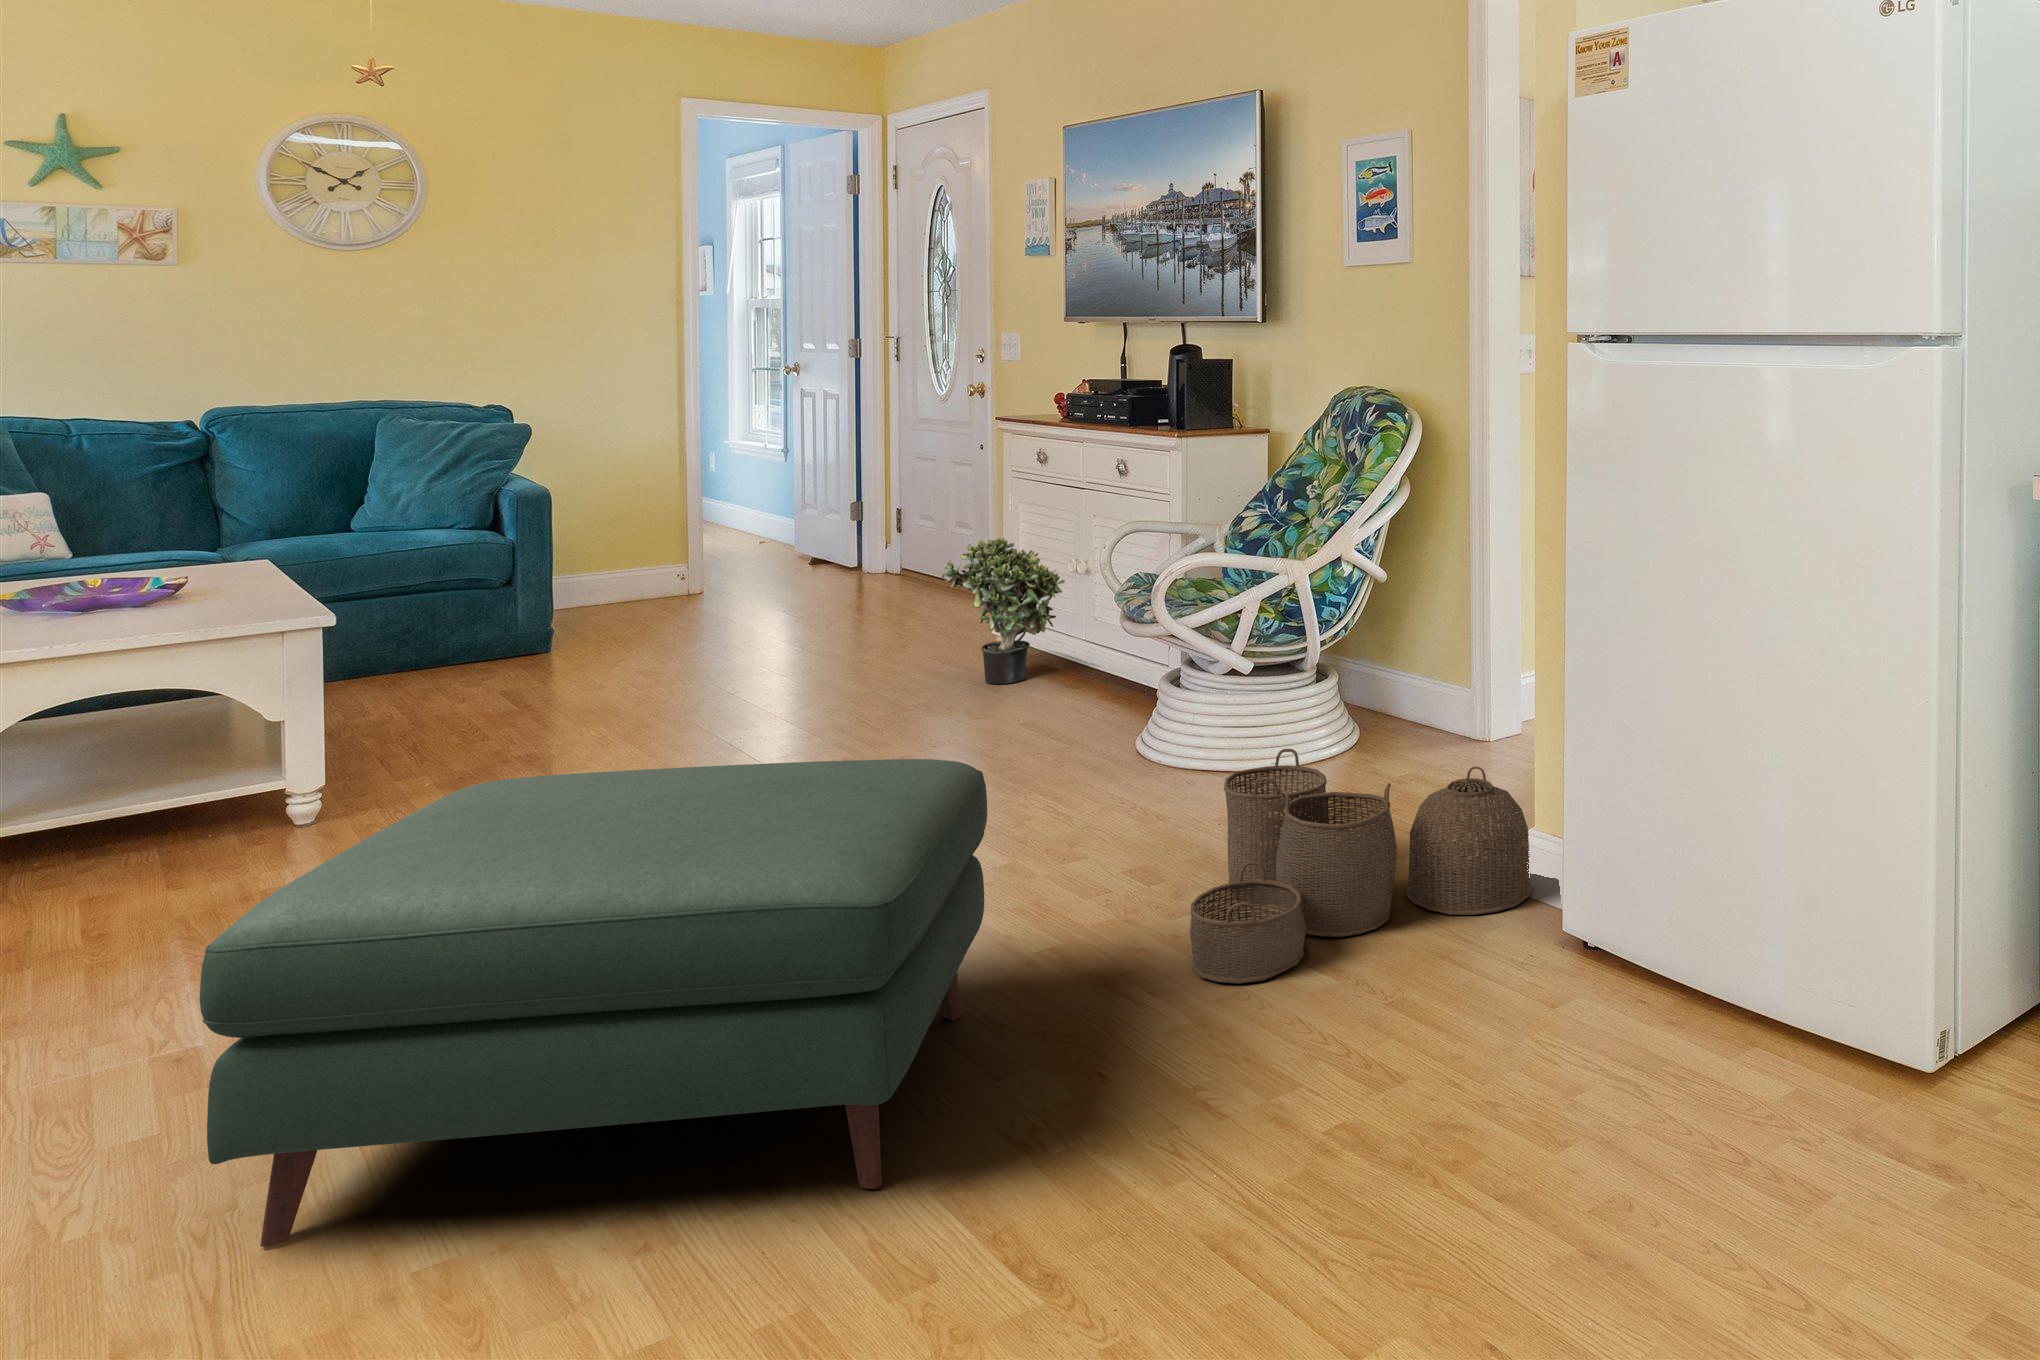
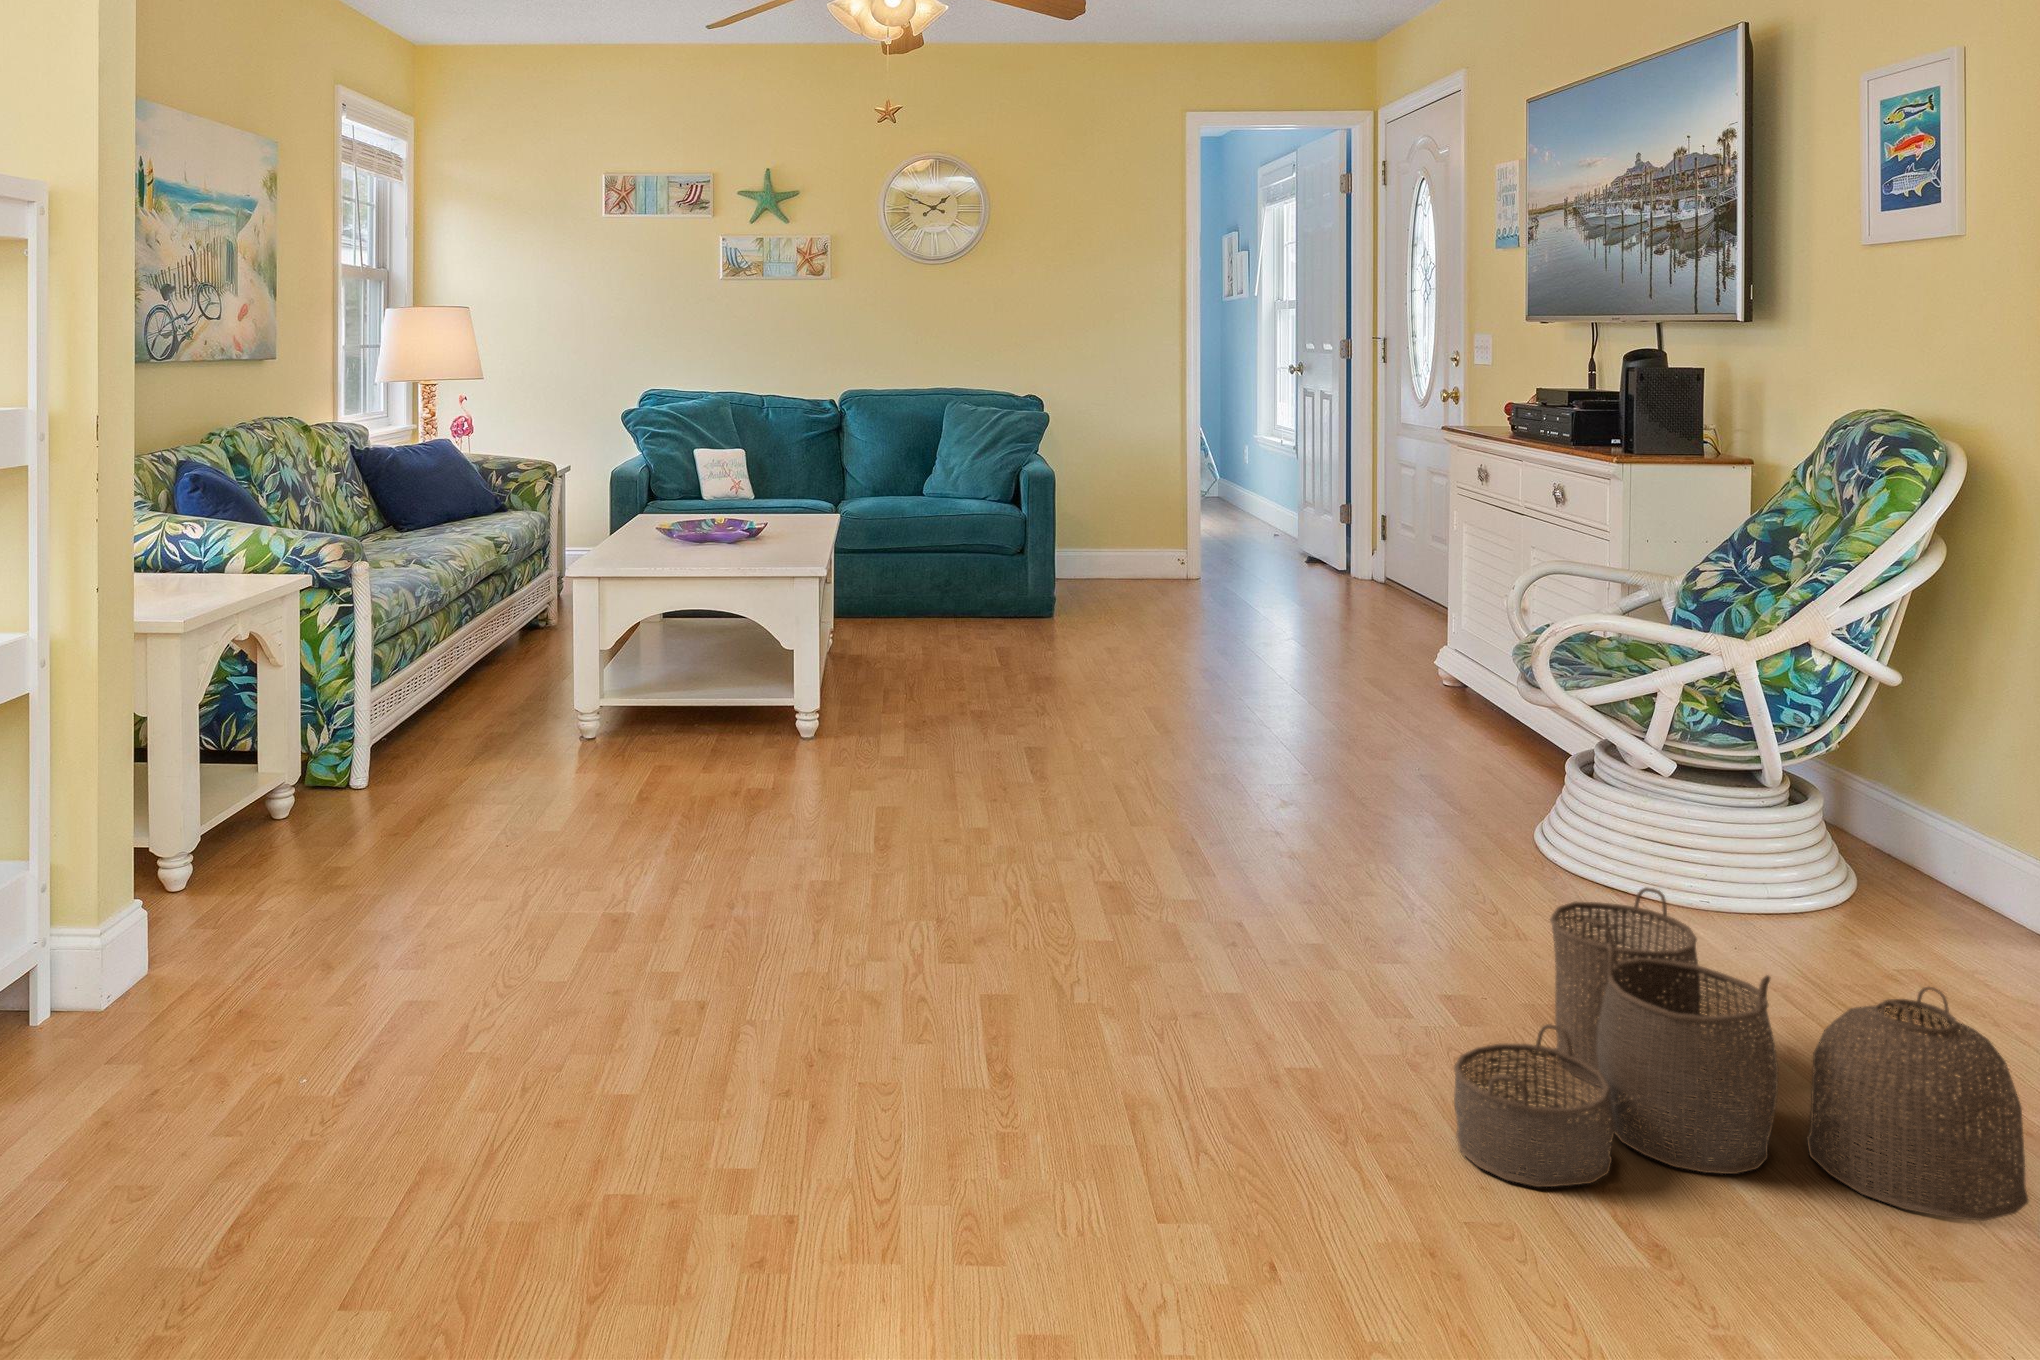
potted plant: present [941,538,1065,684] -> none [1358,563,1497,729]
ottoman: present [199,759,987,1247] -> none [556,739,1214,1256]

